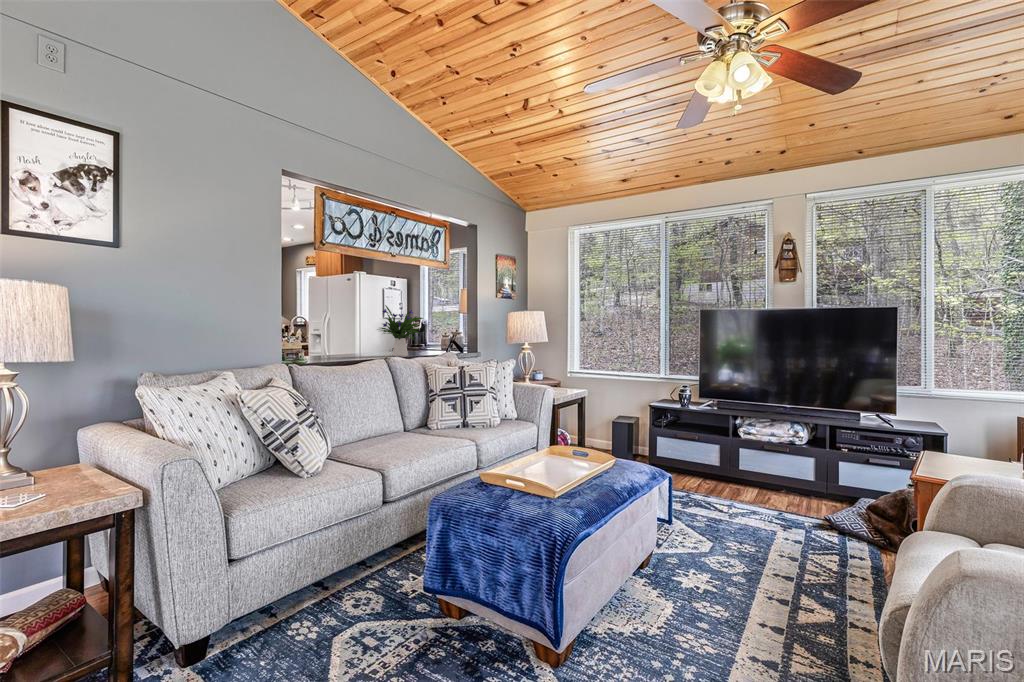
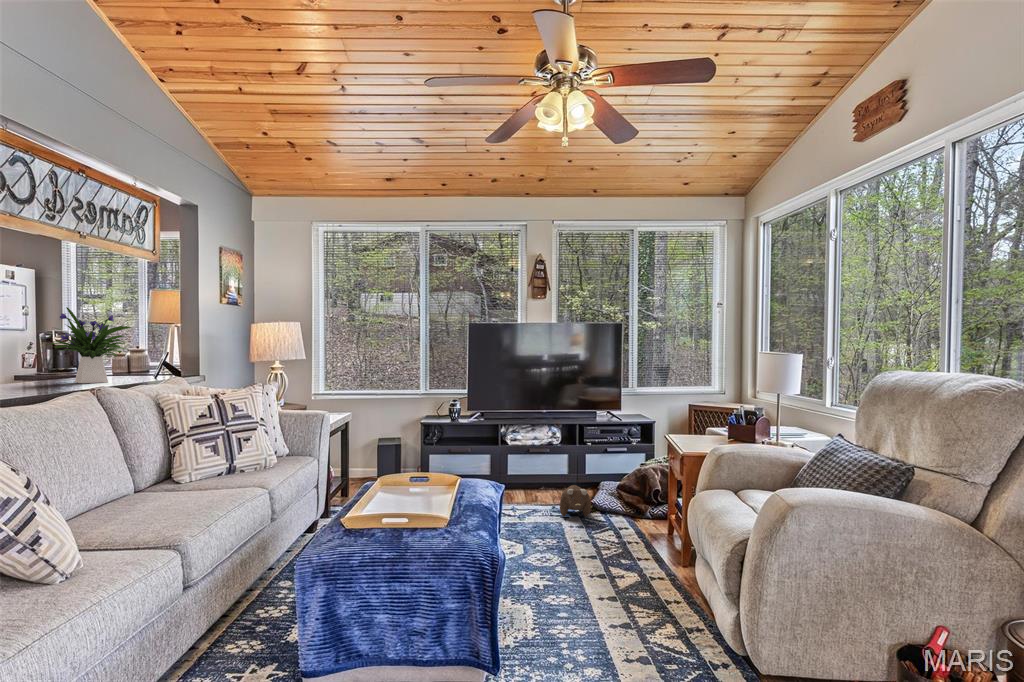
plush toy: none [777,492,819,531] -> present [560,485,591,516]

